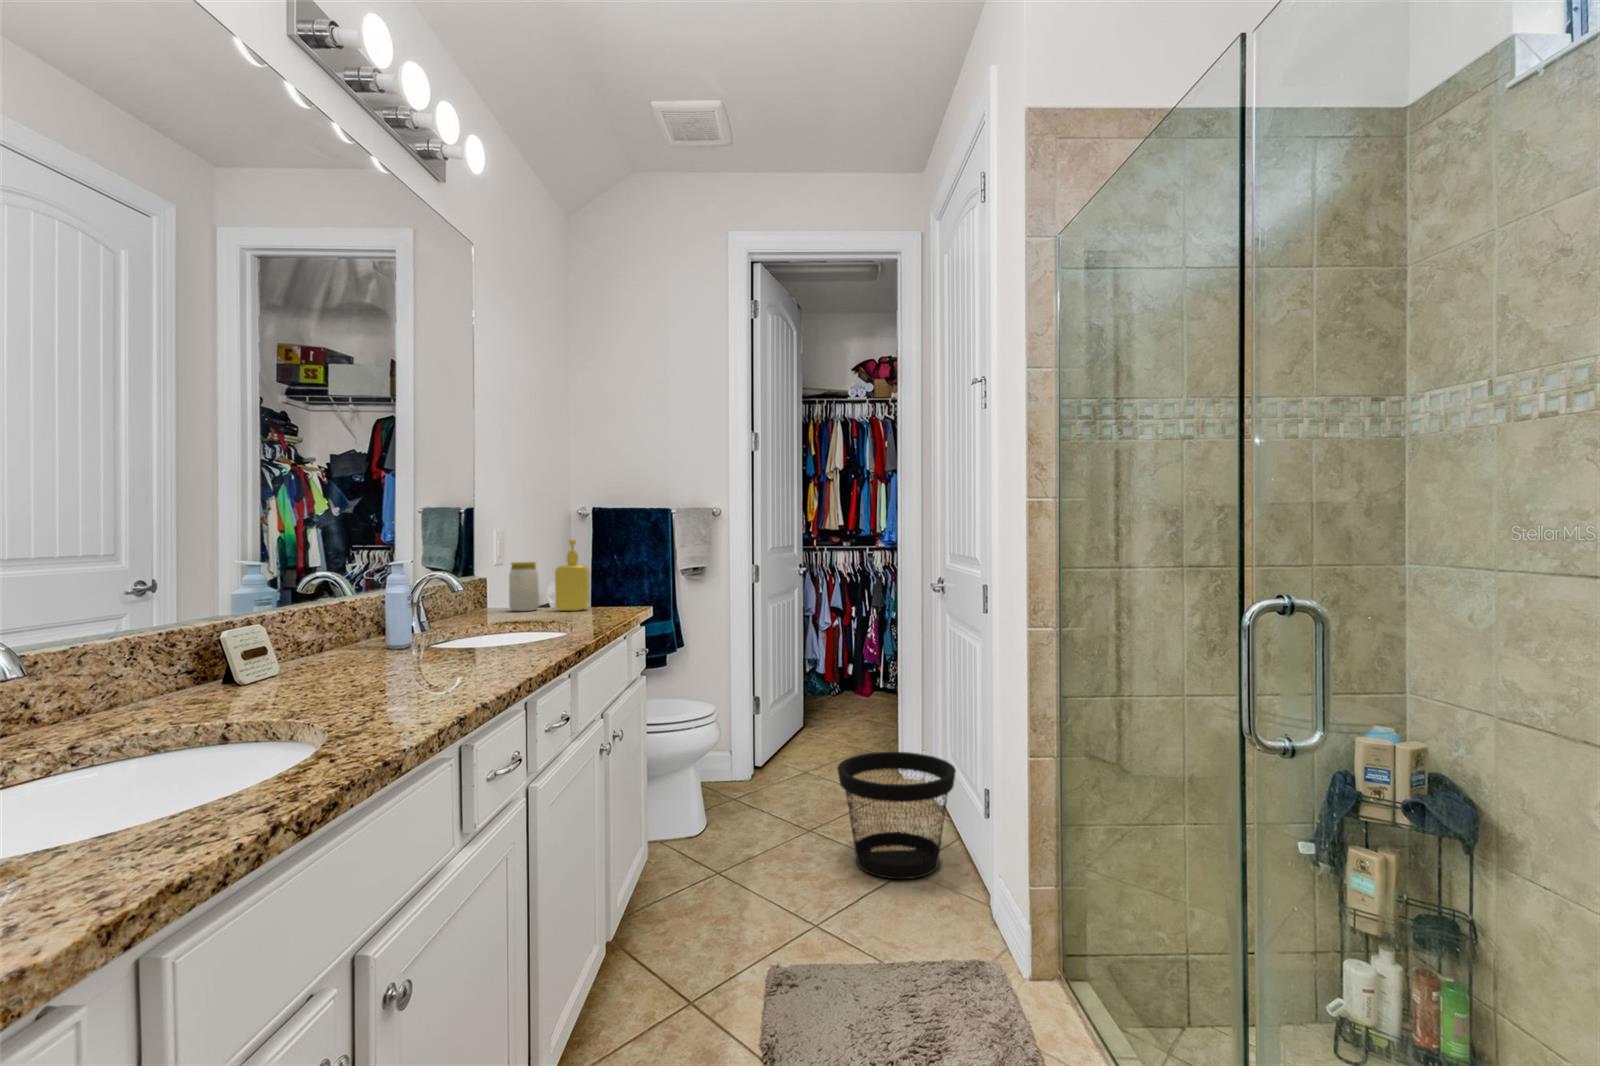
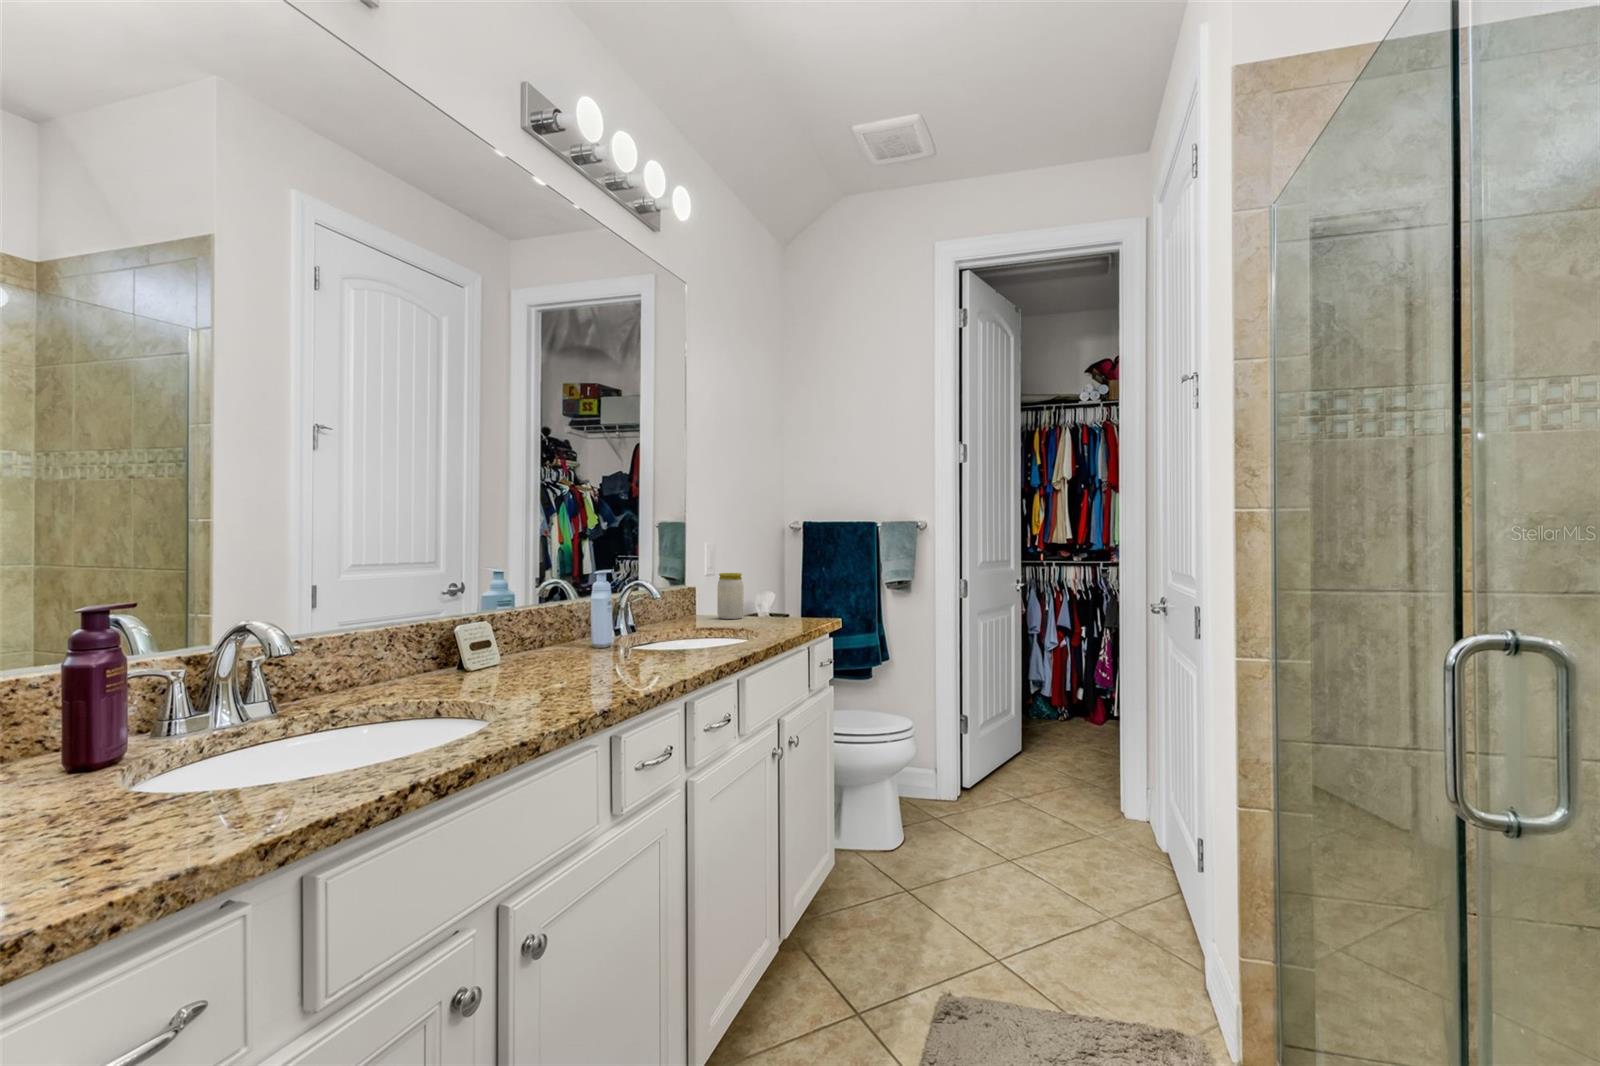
soap dispenser: present [555,539,590,611] -> none [757,552,789,620]
wastebasket: present [837,752,956,879] -> none [1034,785,1169,925]

